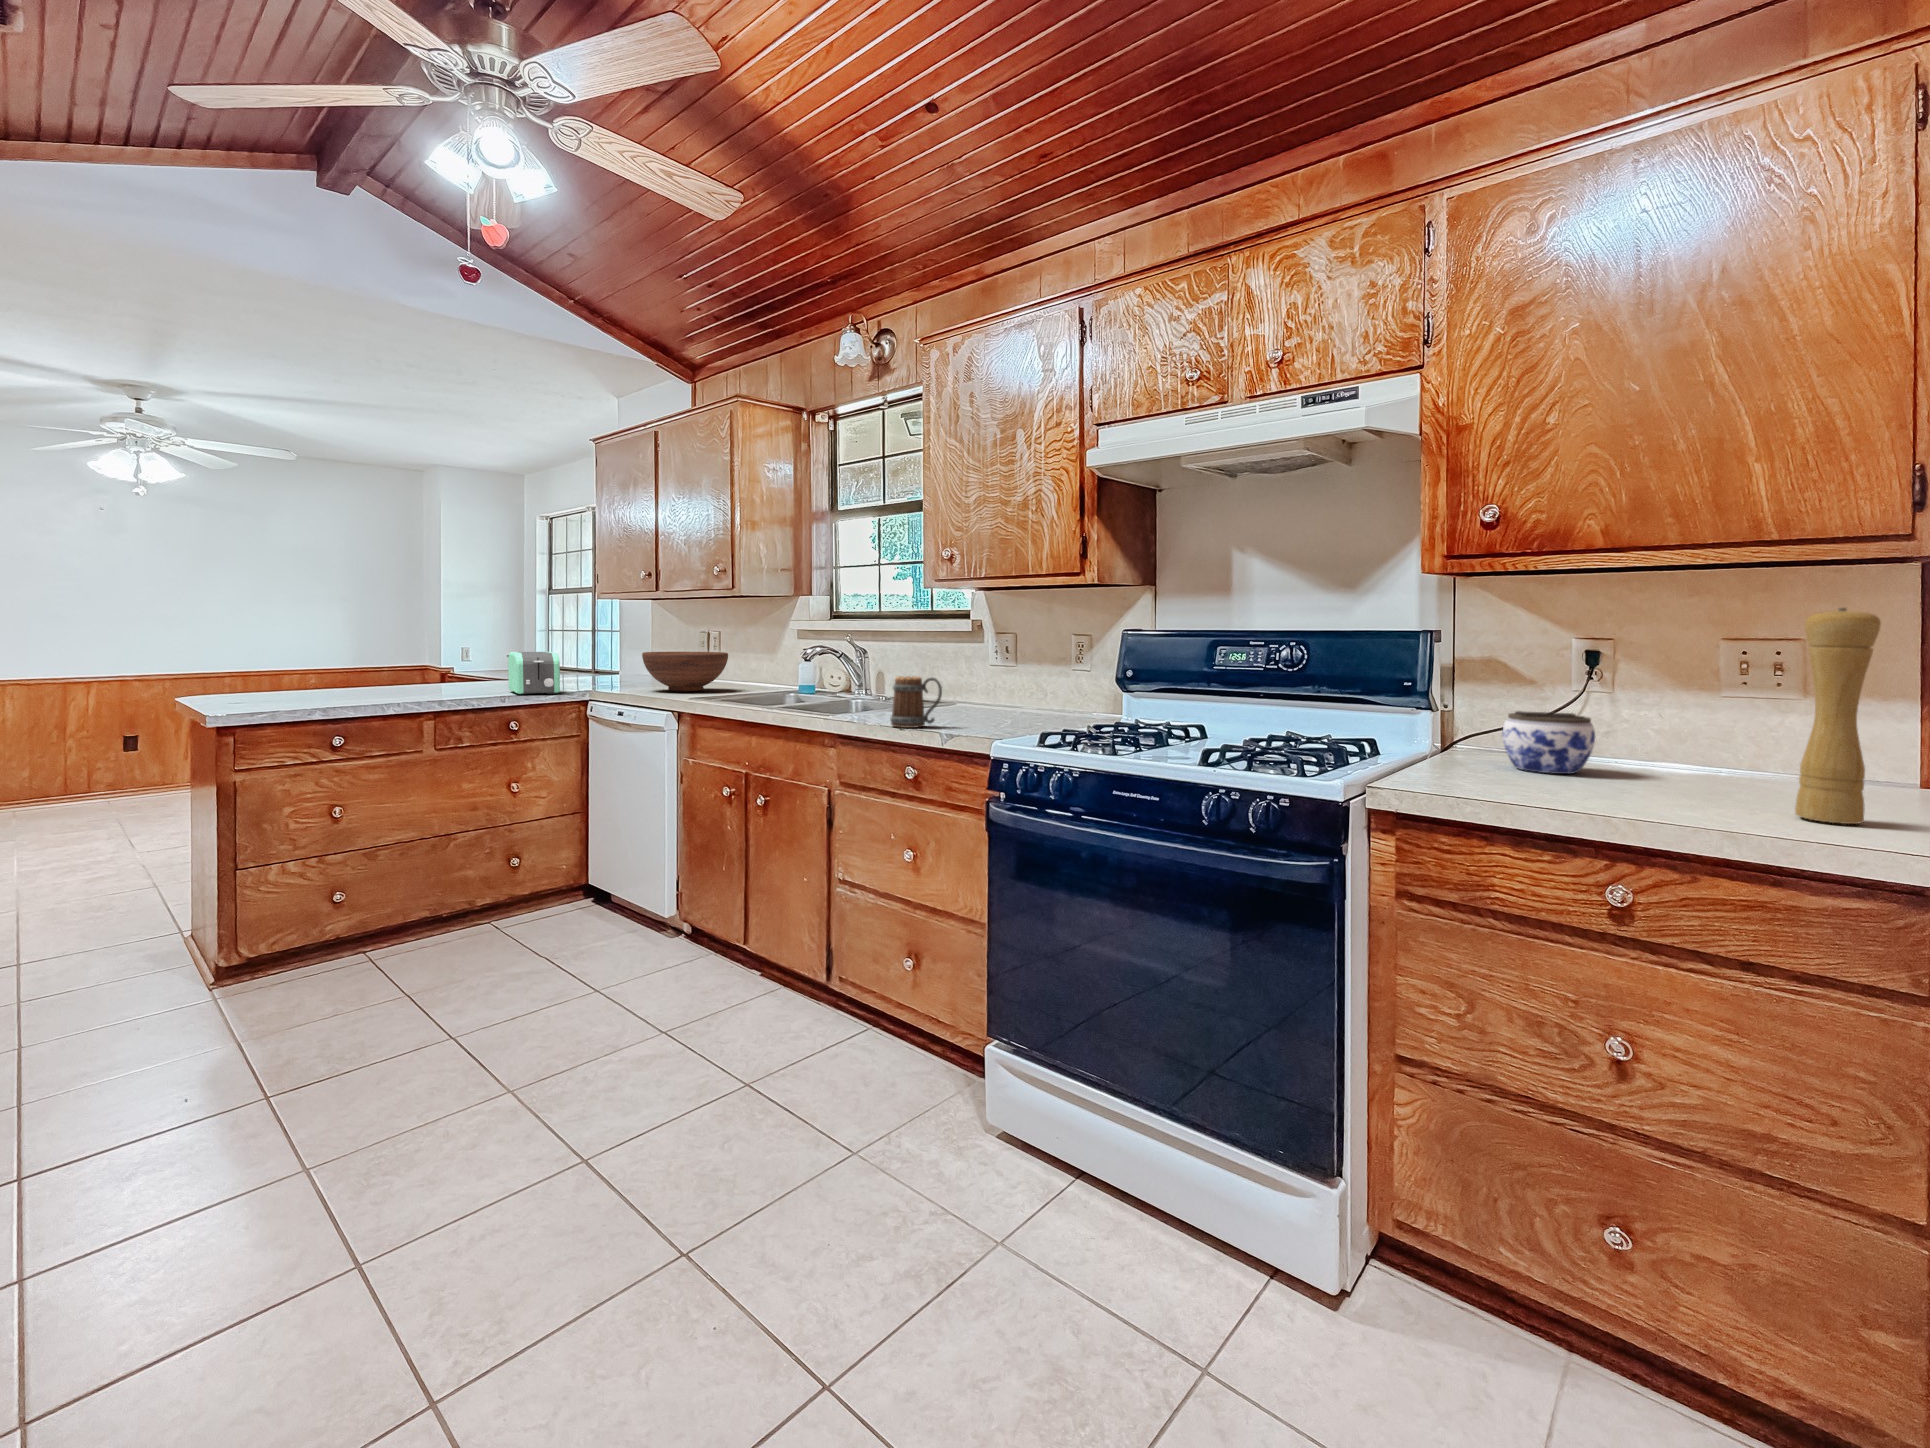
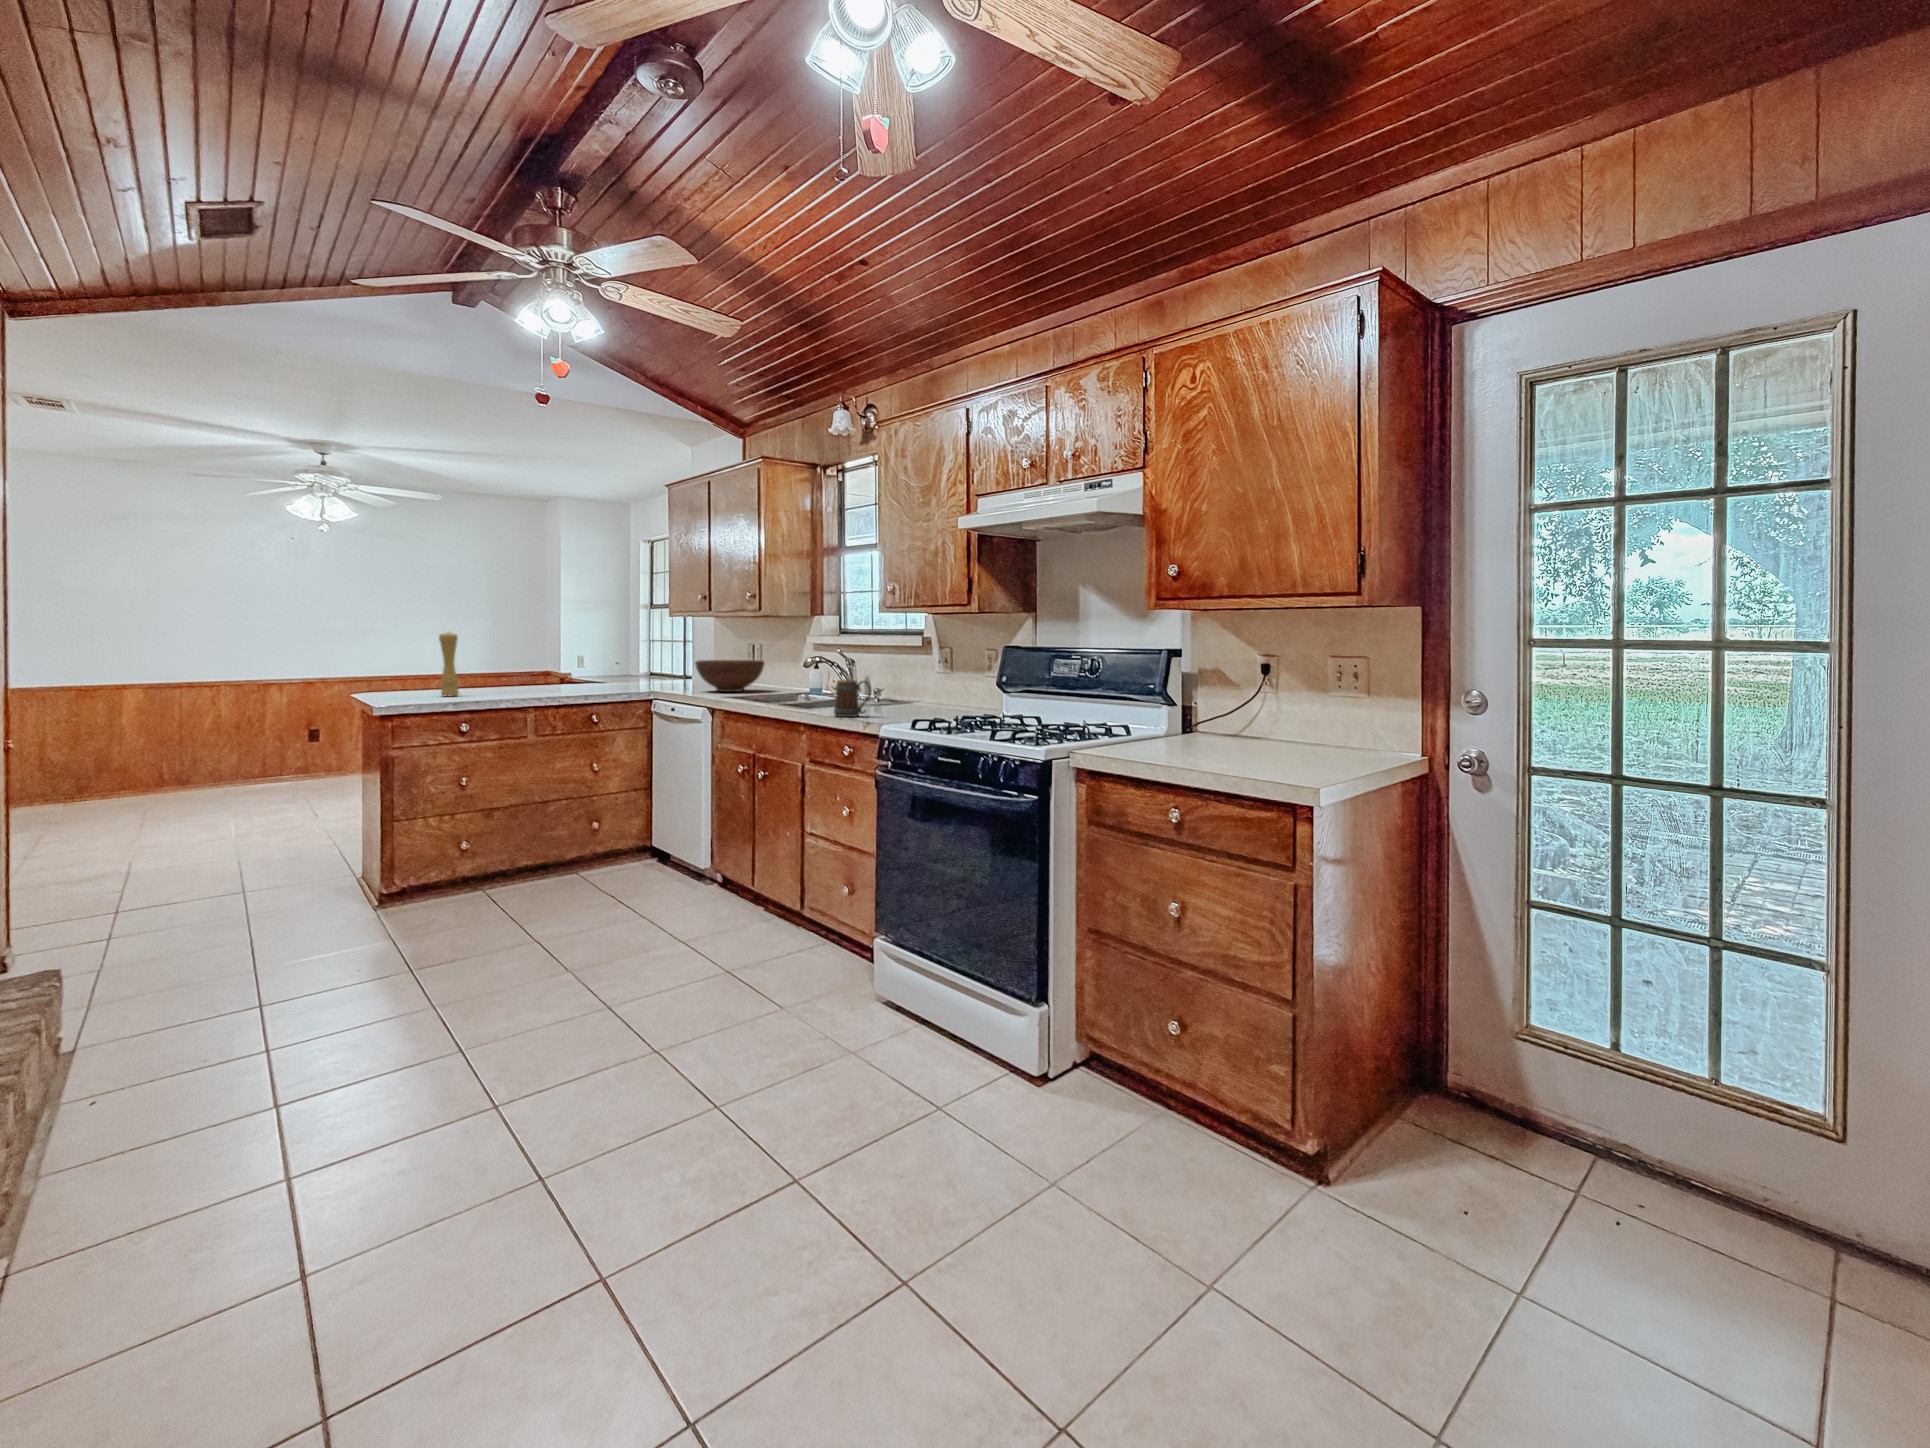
pepper mill: present [1795,608,1881,824] -> present [439,633,459,696]
toaster: present [508,652,560,695] -> none [592,660,629,694]
jar: present [1502,711,1595,774] -> none [1189,704,1243,745]

